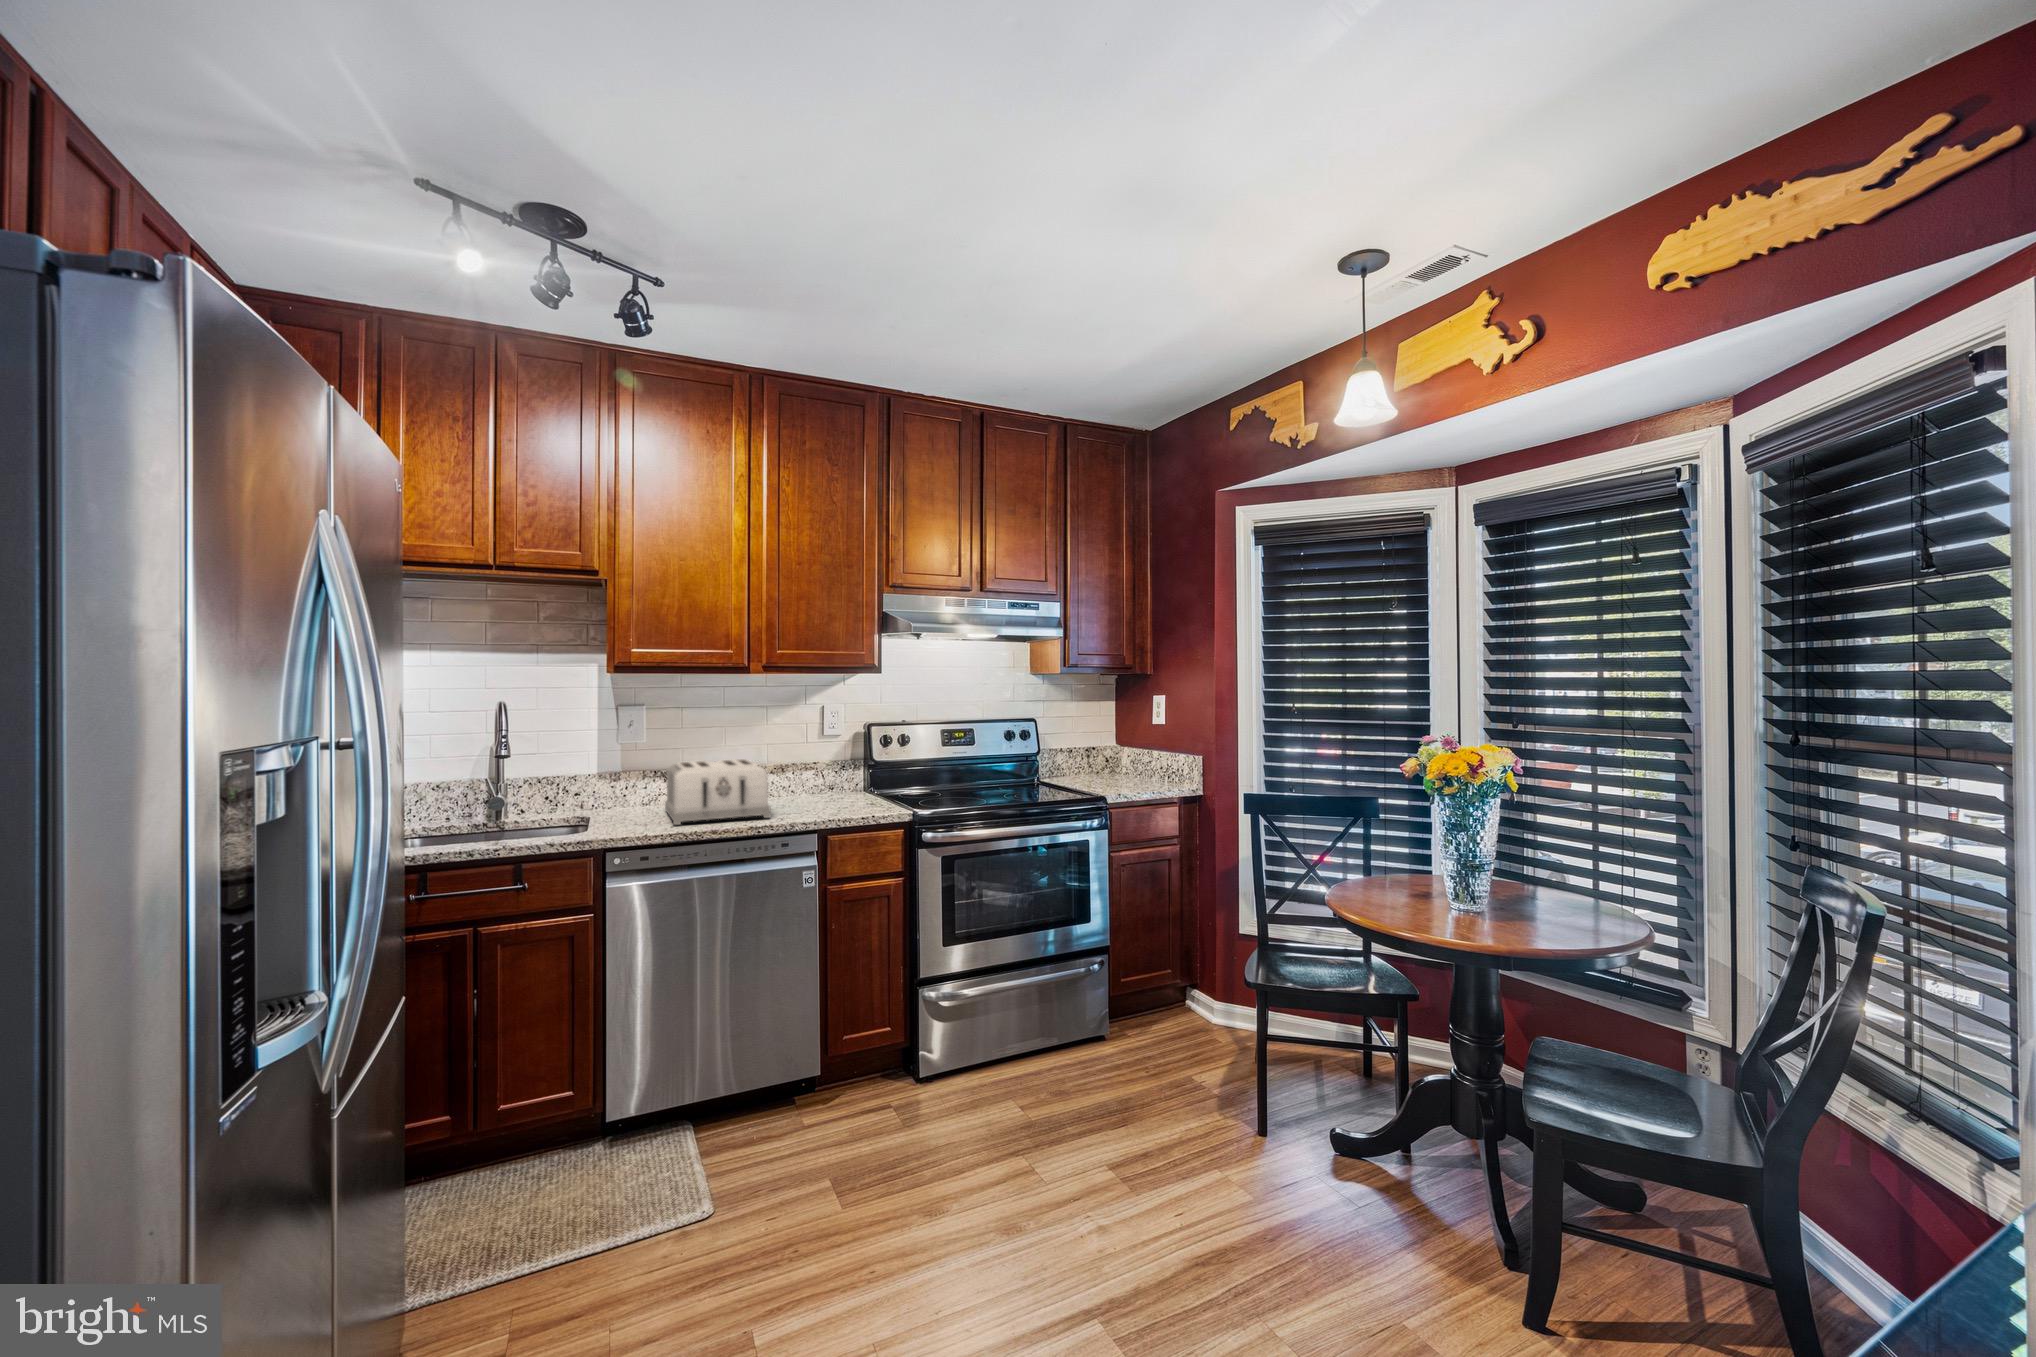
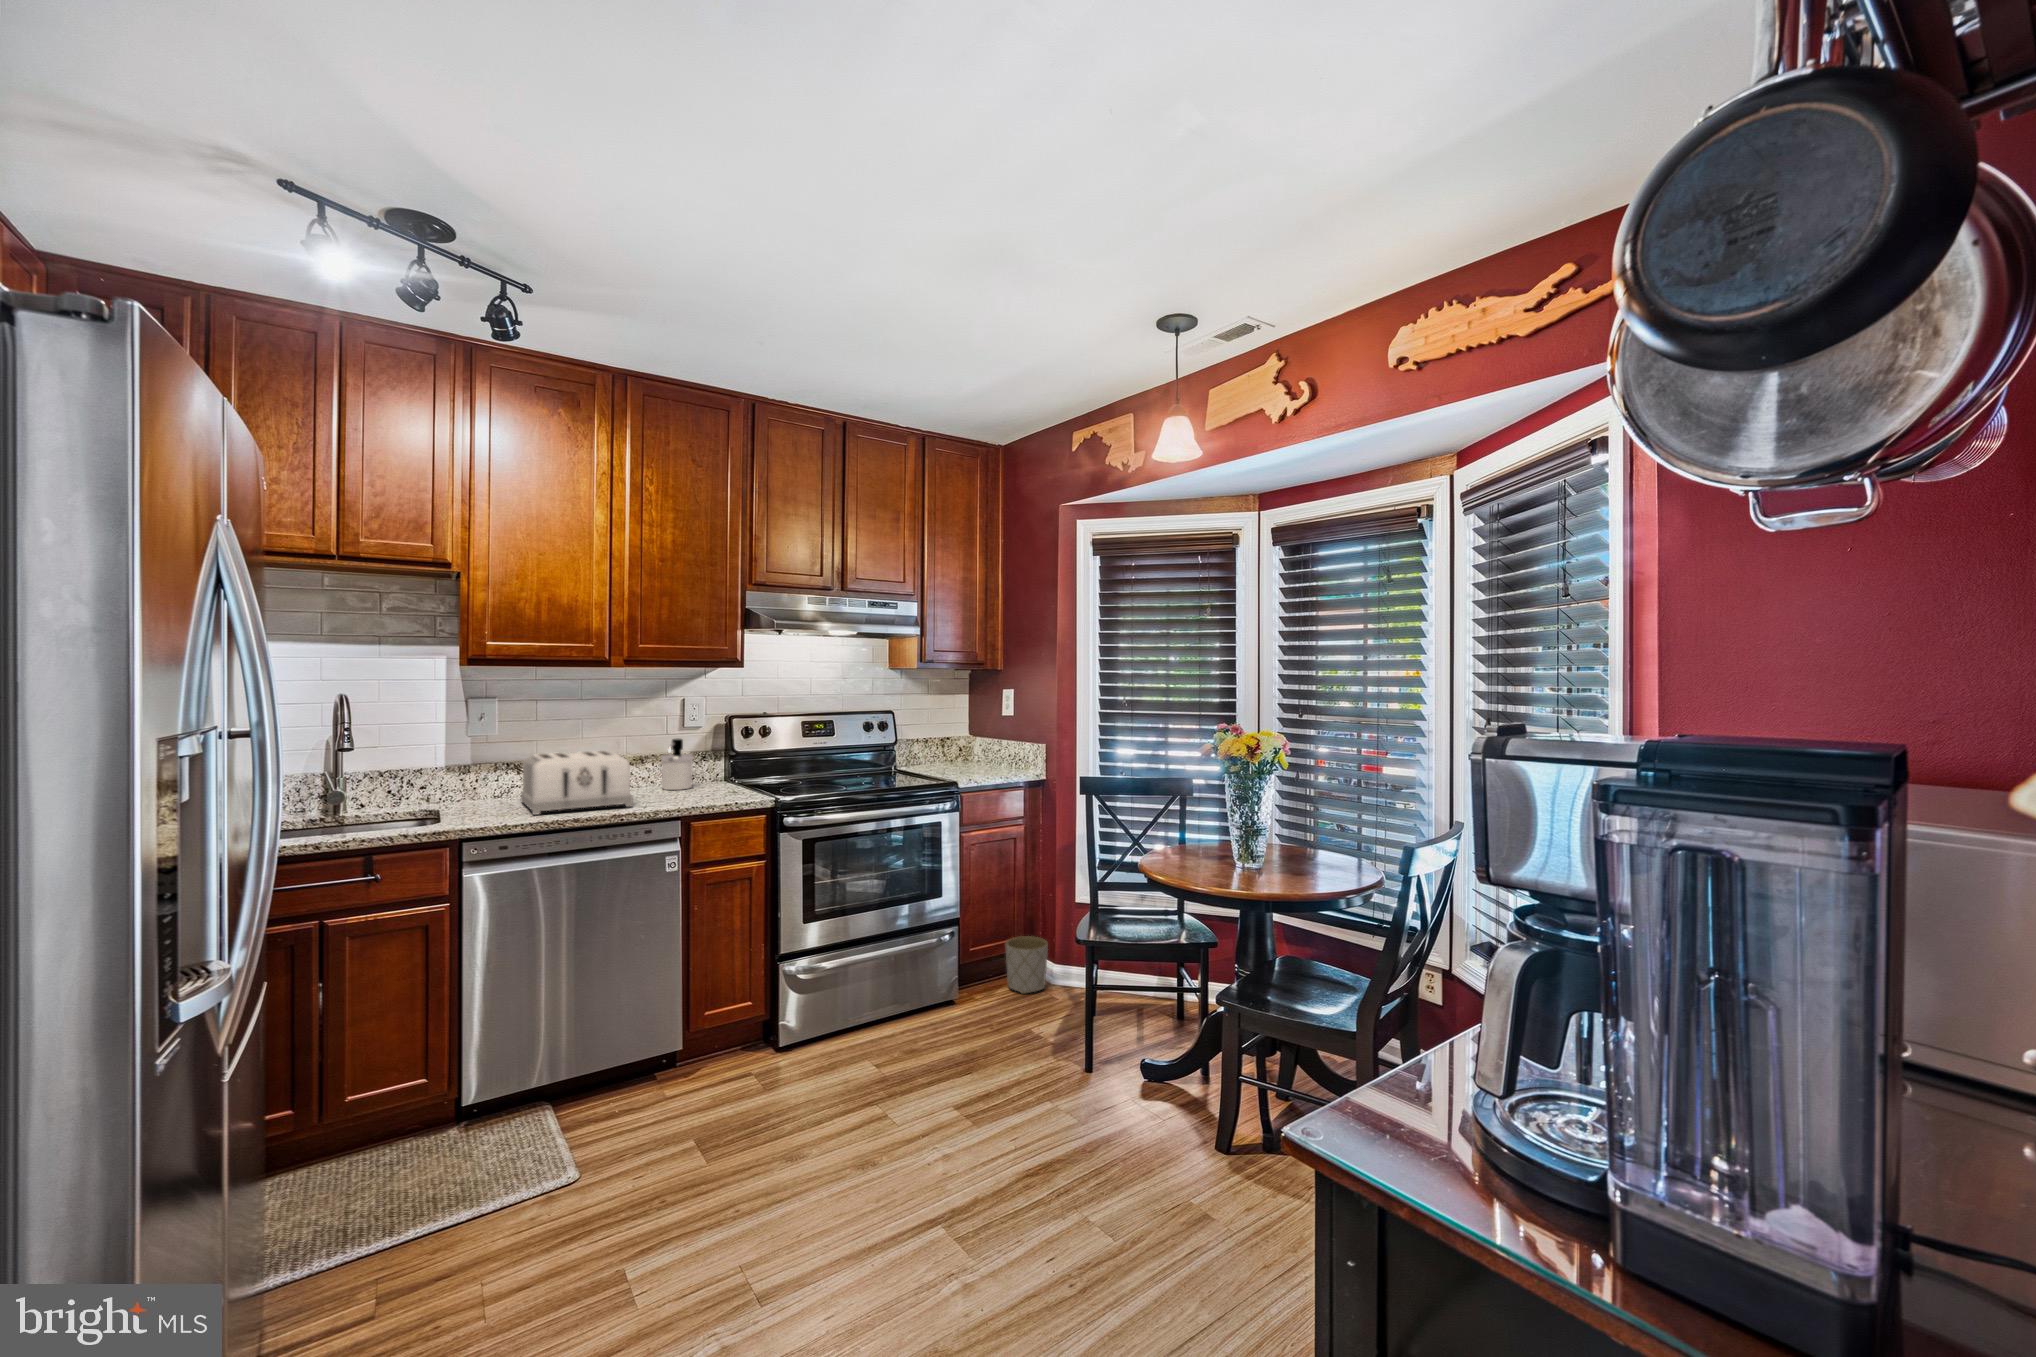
soap dispenser: none [800,747,833,800] -> present [661,739,694,790]
planter: none [1161,967,1209,1032] -> present [1006,936,1048,994]

